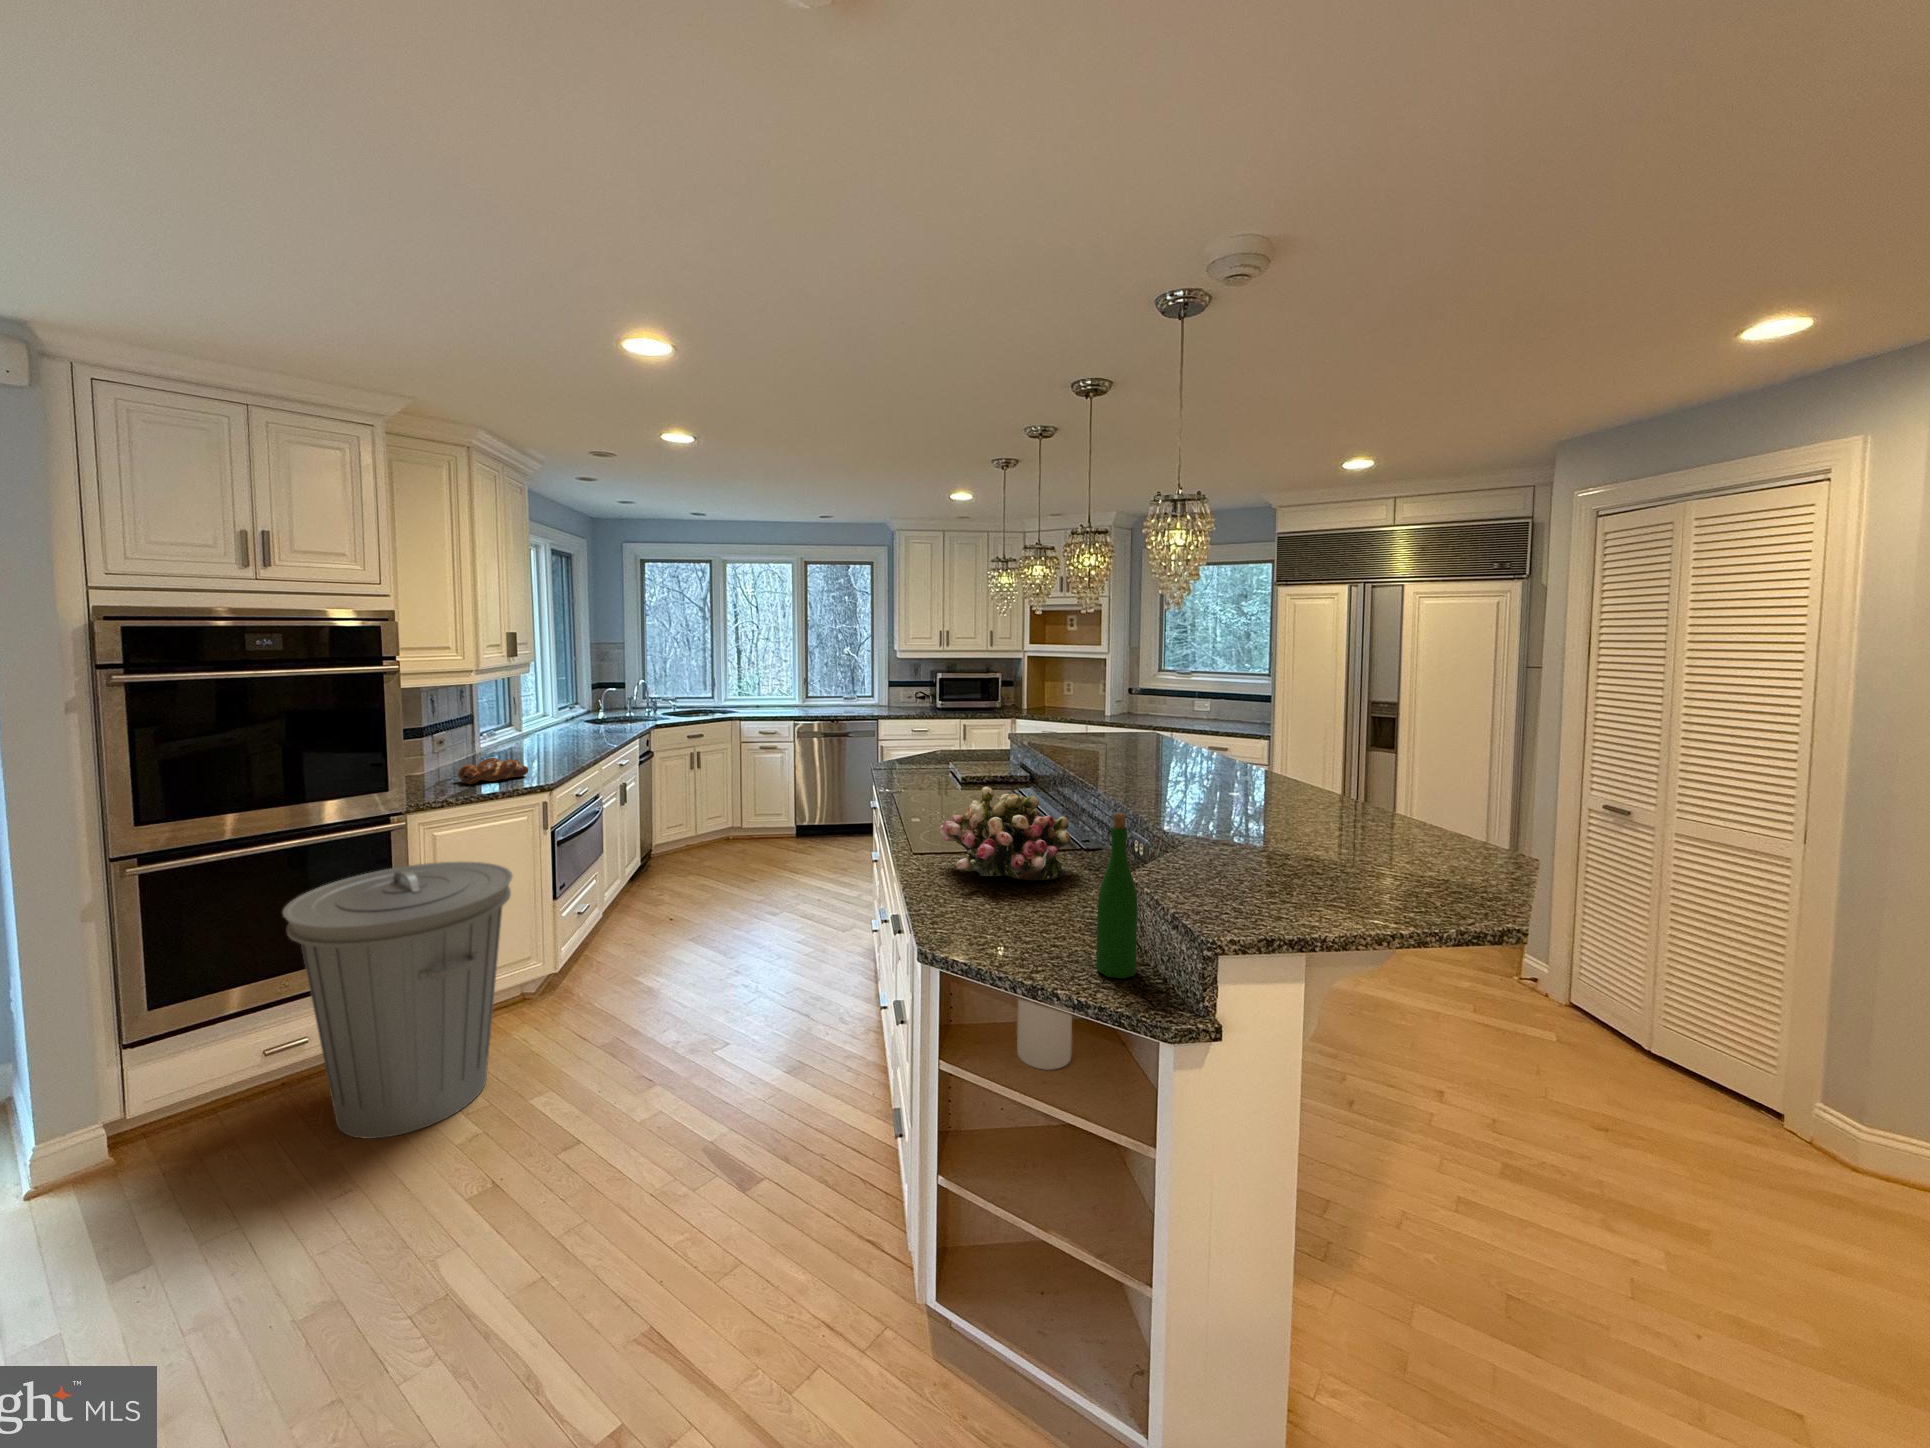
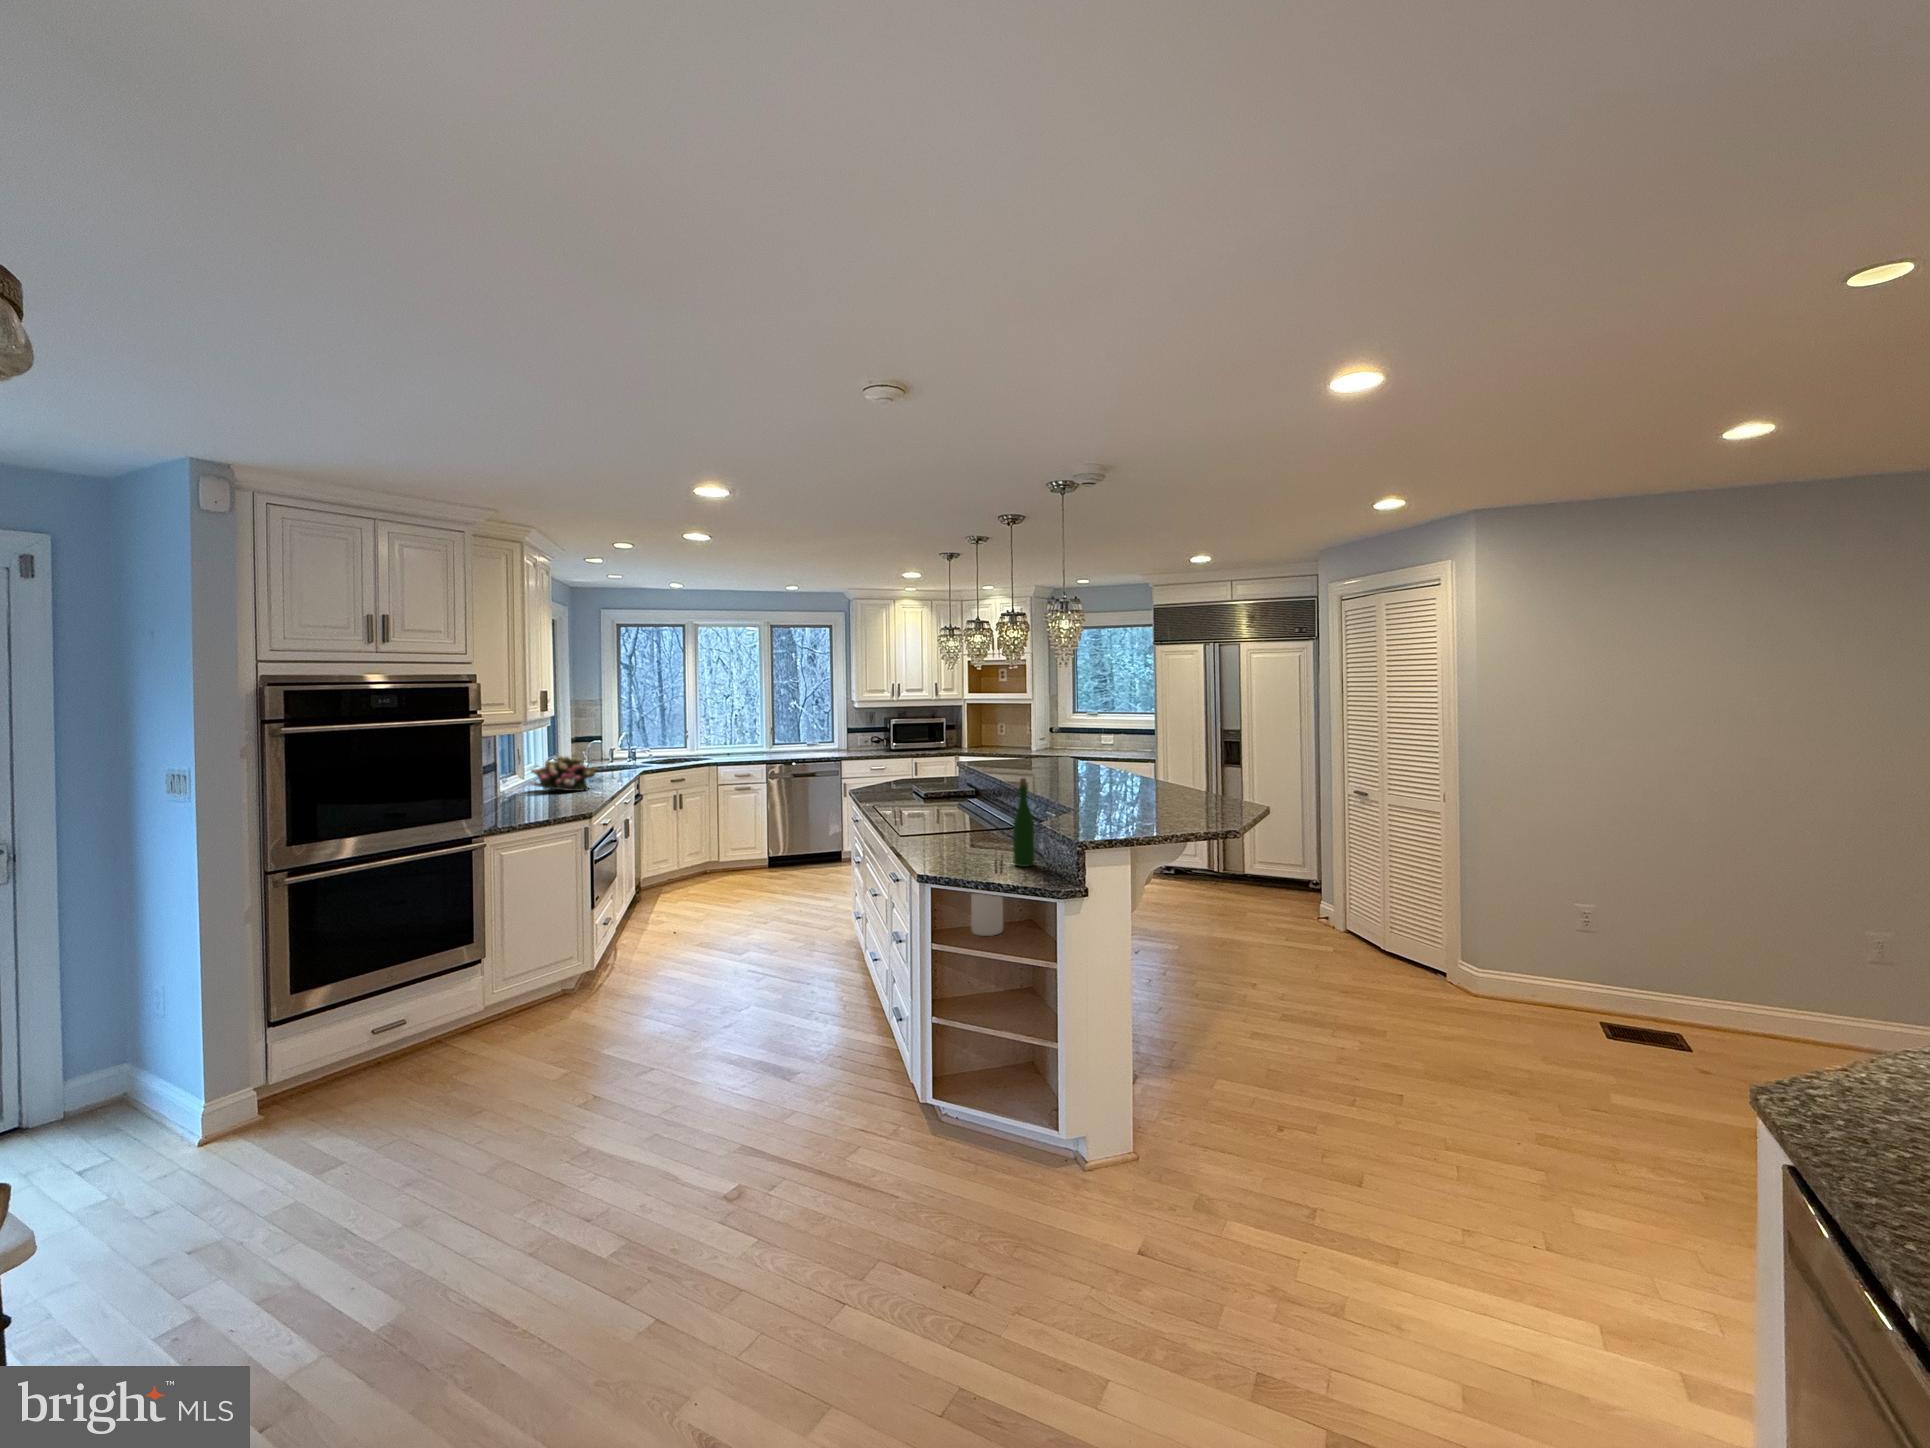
bread loaf: present [458,758,528,784] -> none [508,794,567,815]
flower arrangement: present [939,787,1071,880] -> present [531,755,598,791]
trash can: present [283,862,512,1139] -> none [410,871,585,1079]

